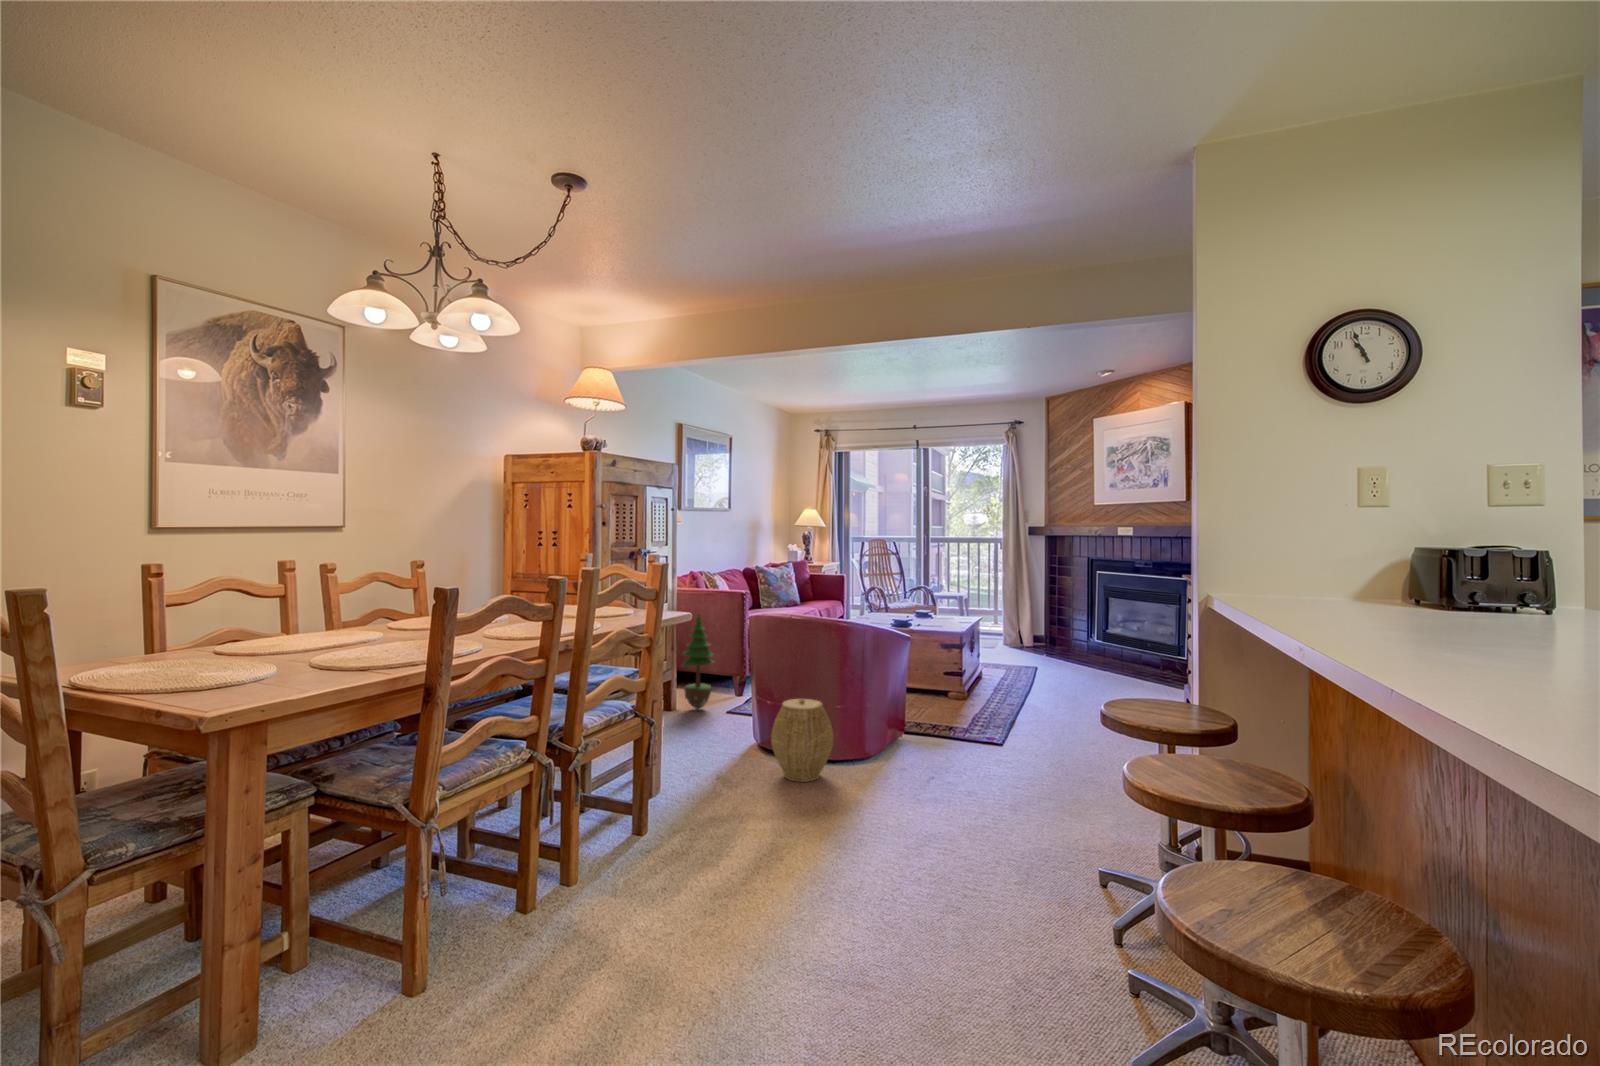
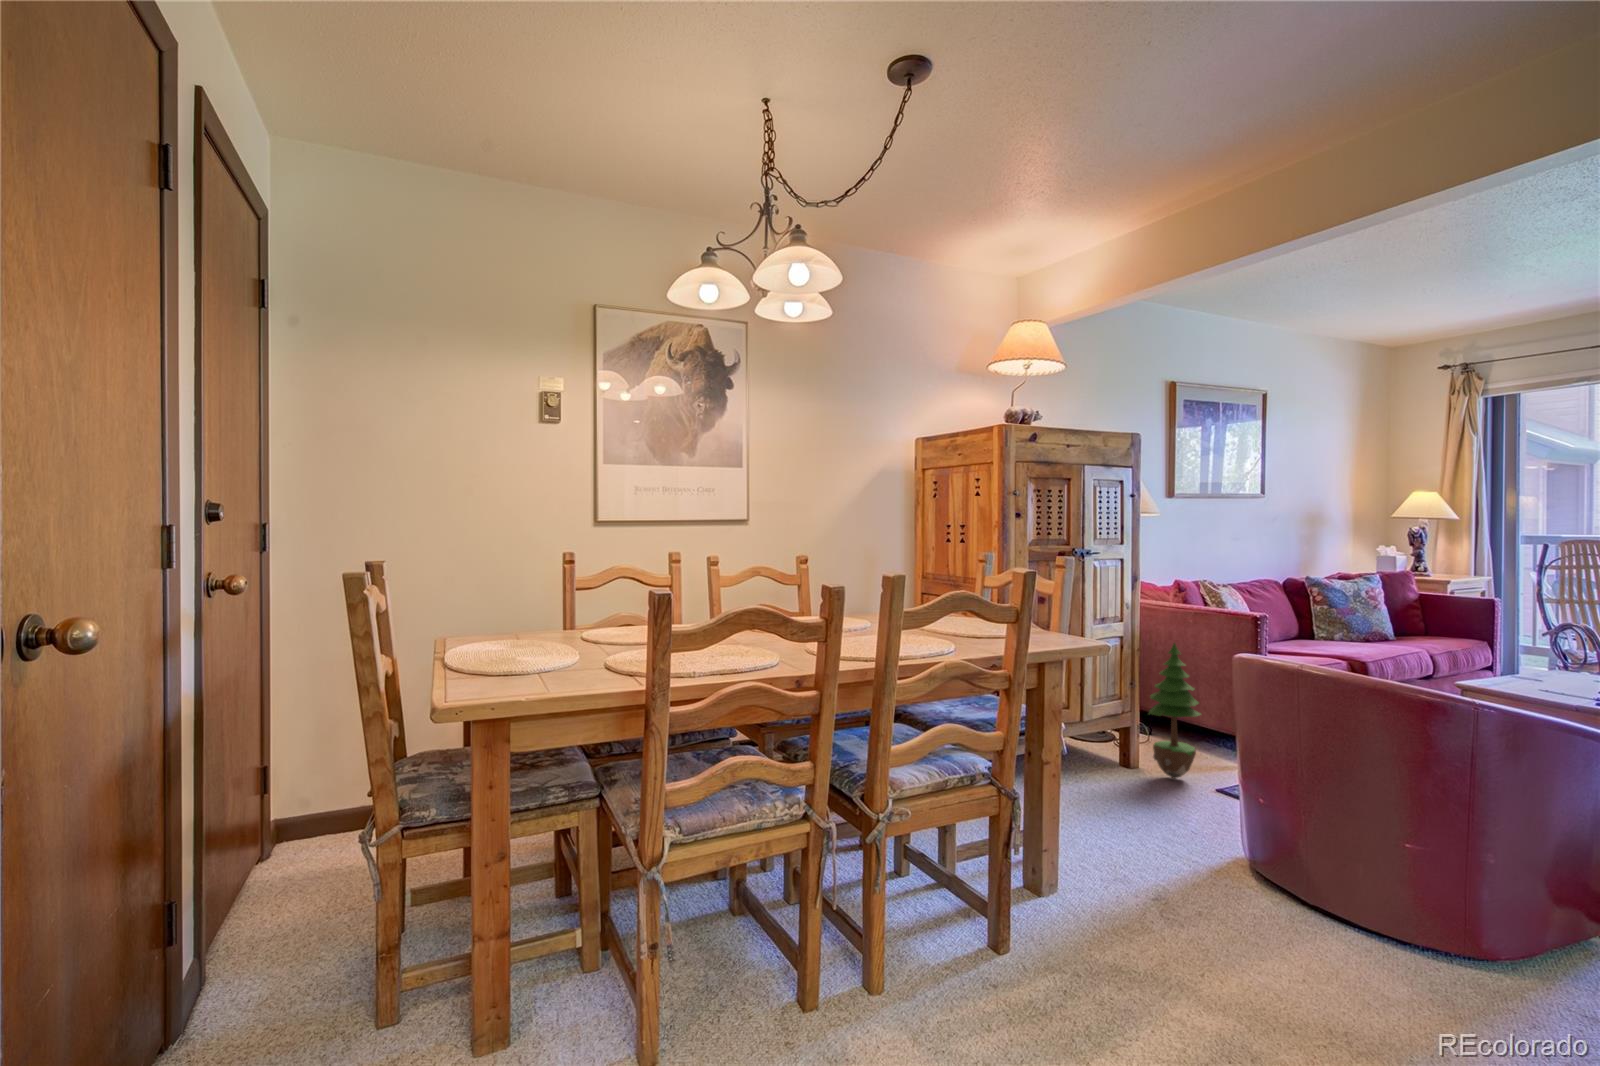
woven basket: present [771,699,833,782] -> none [1246,801,1373,952]

